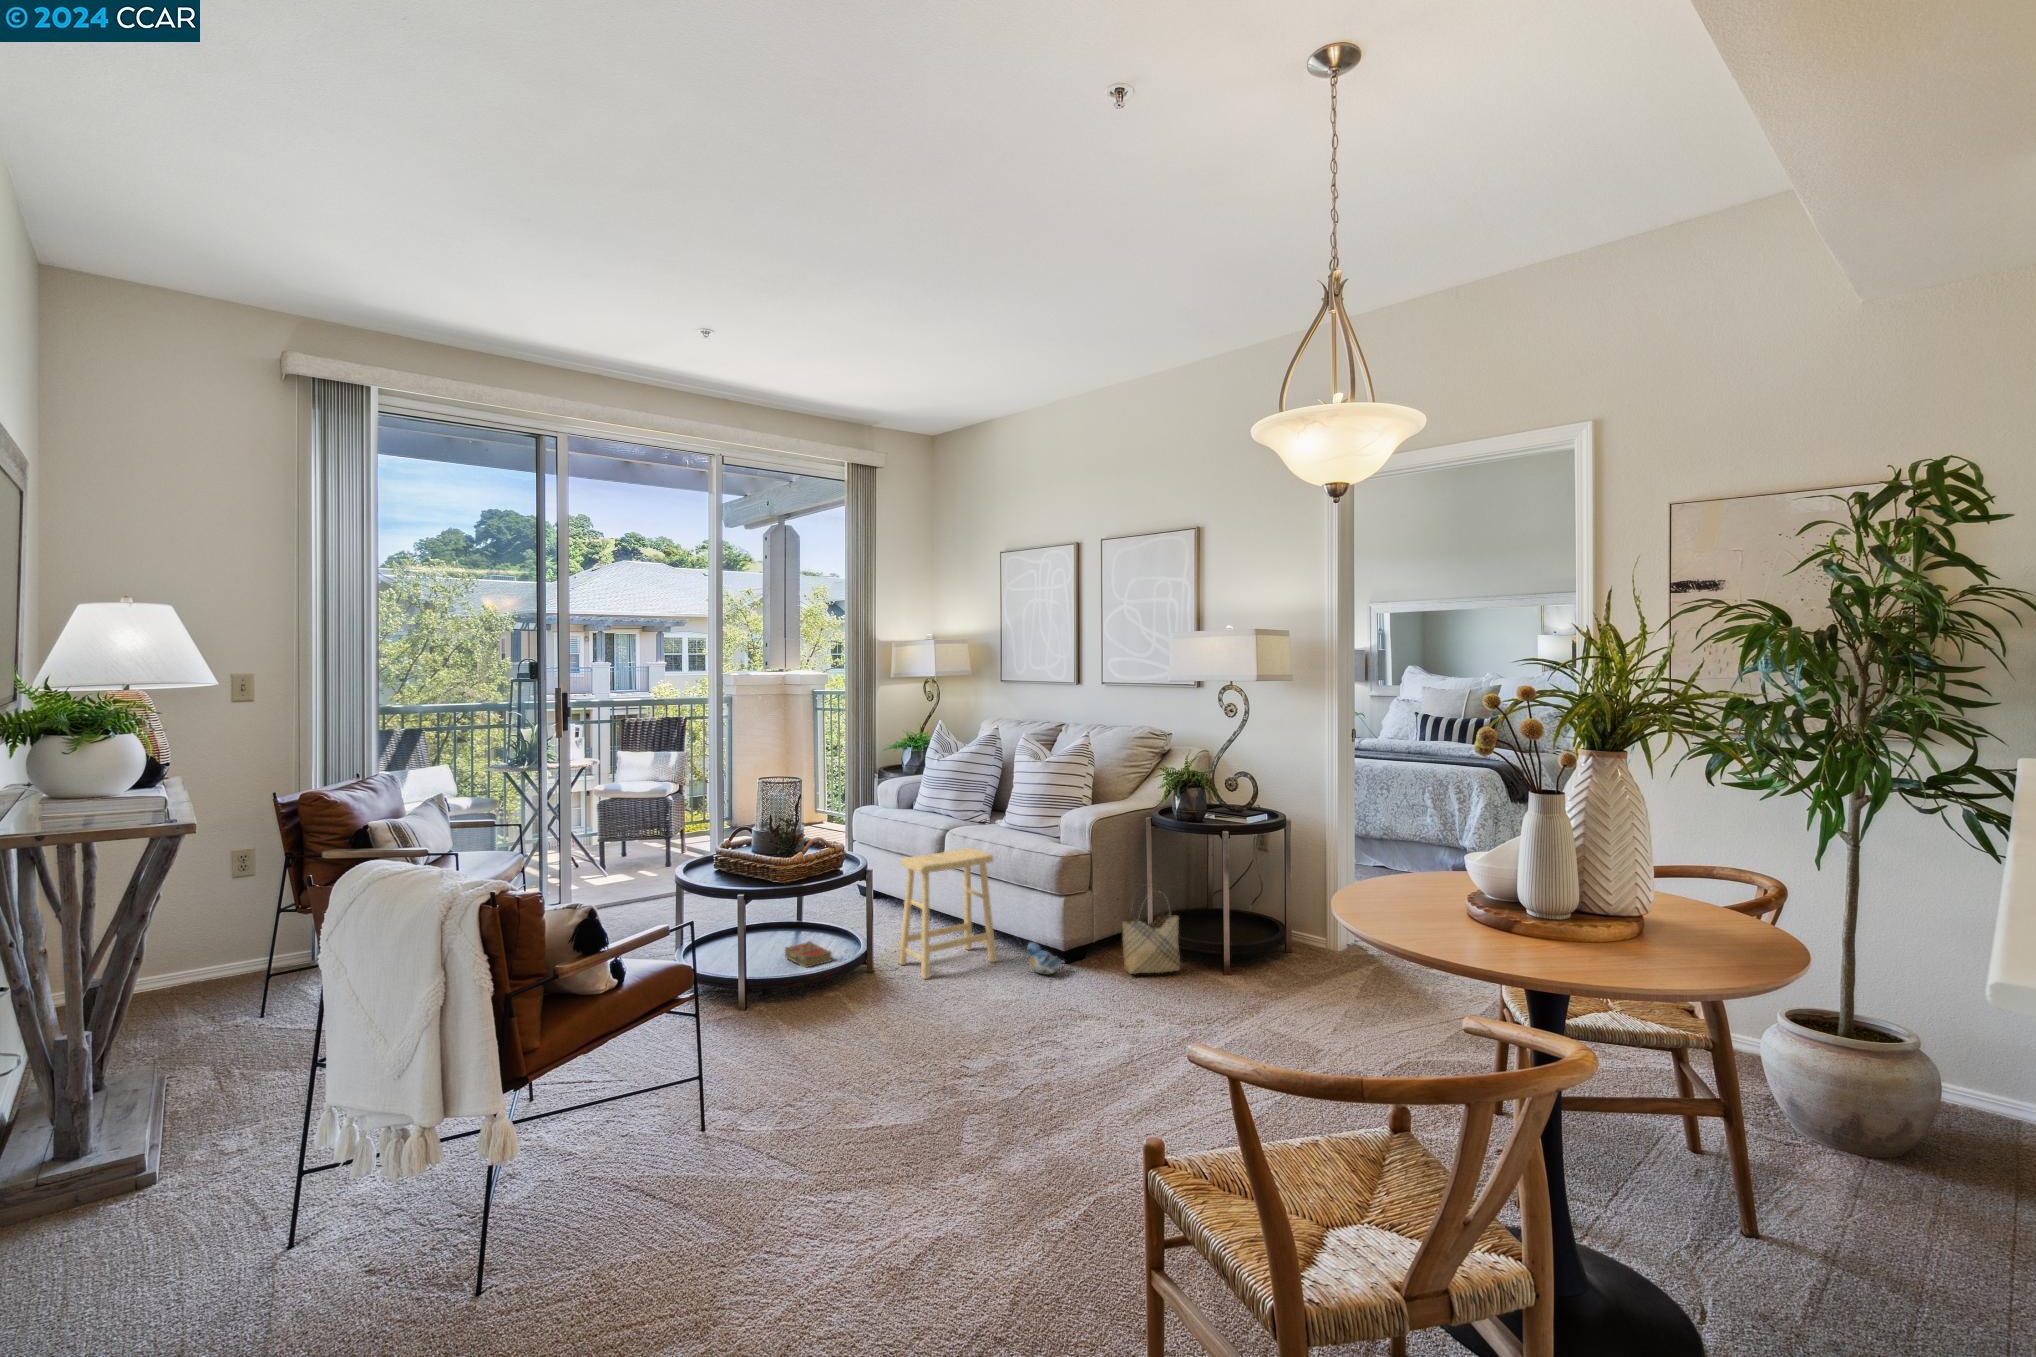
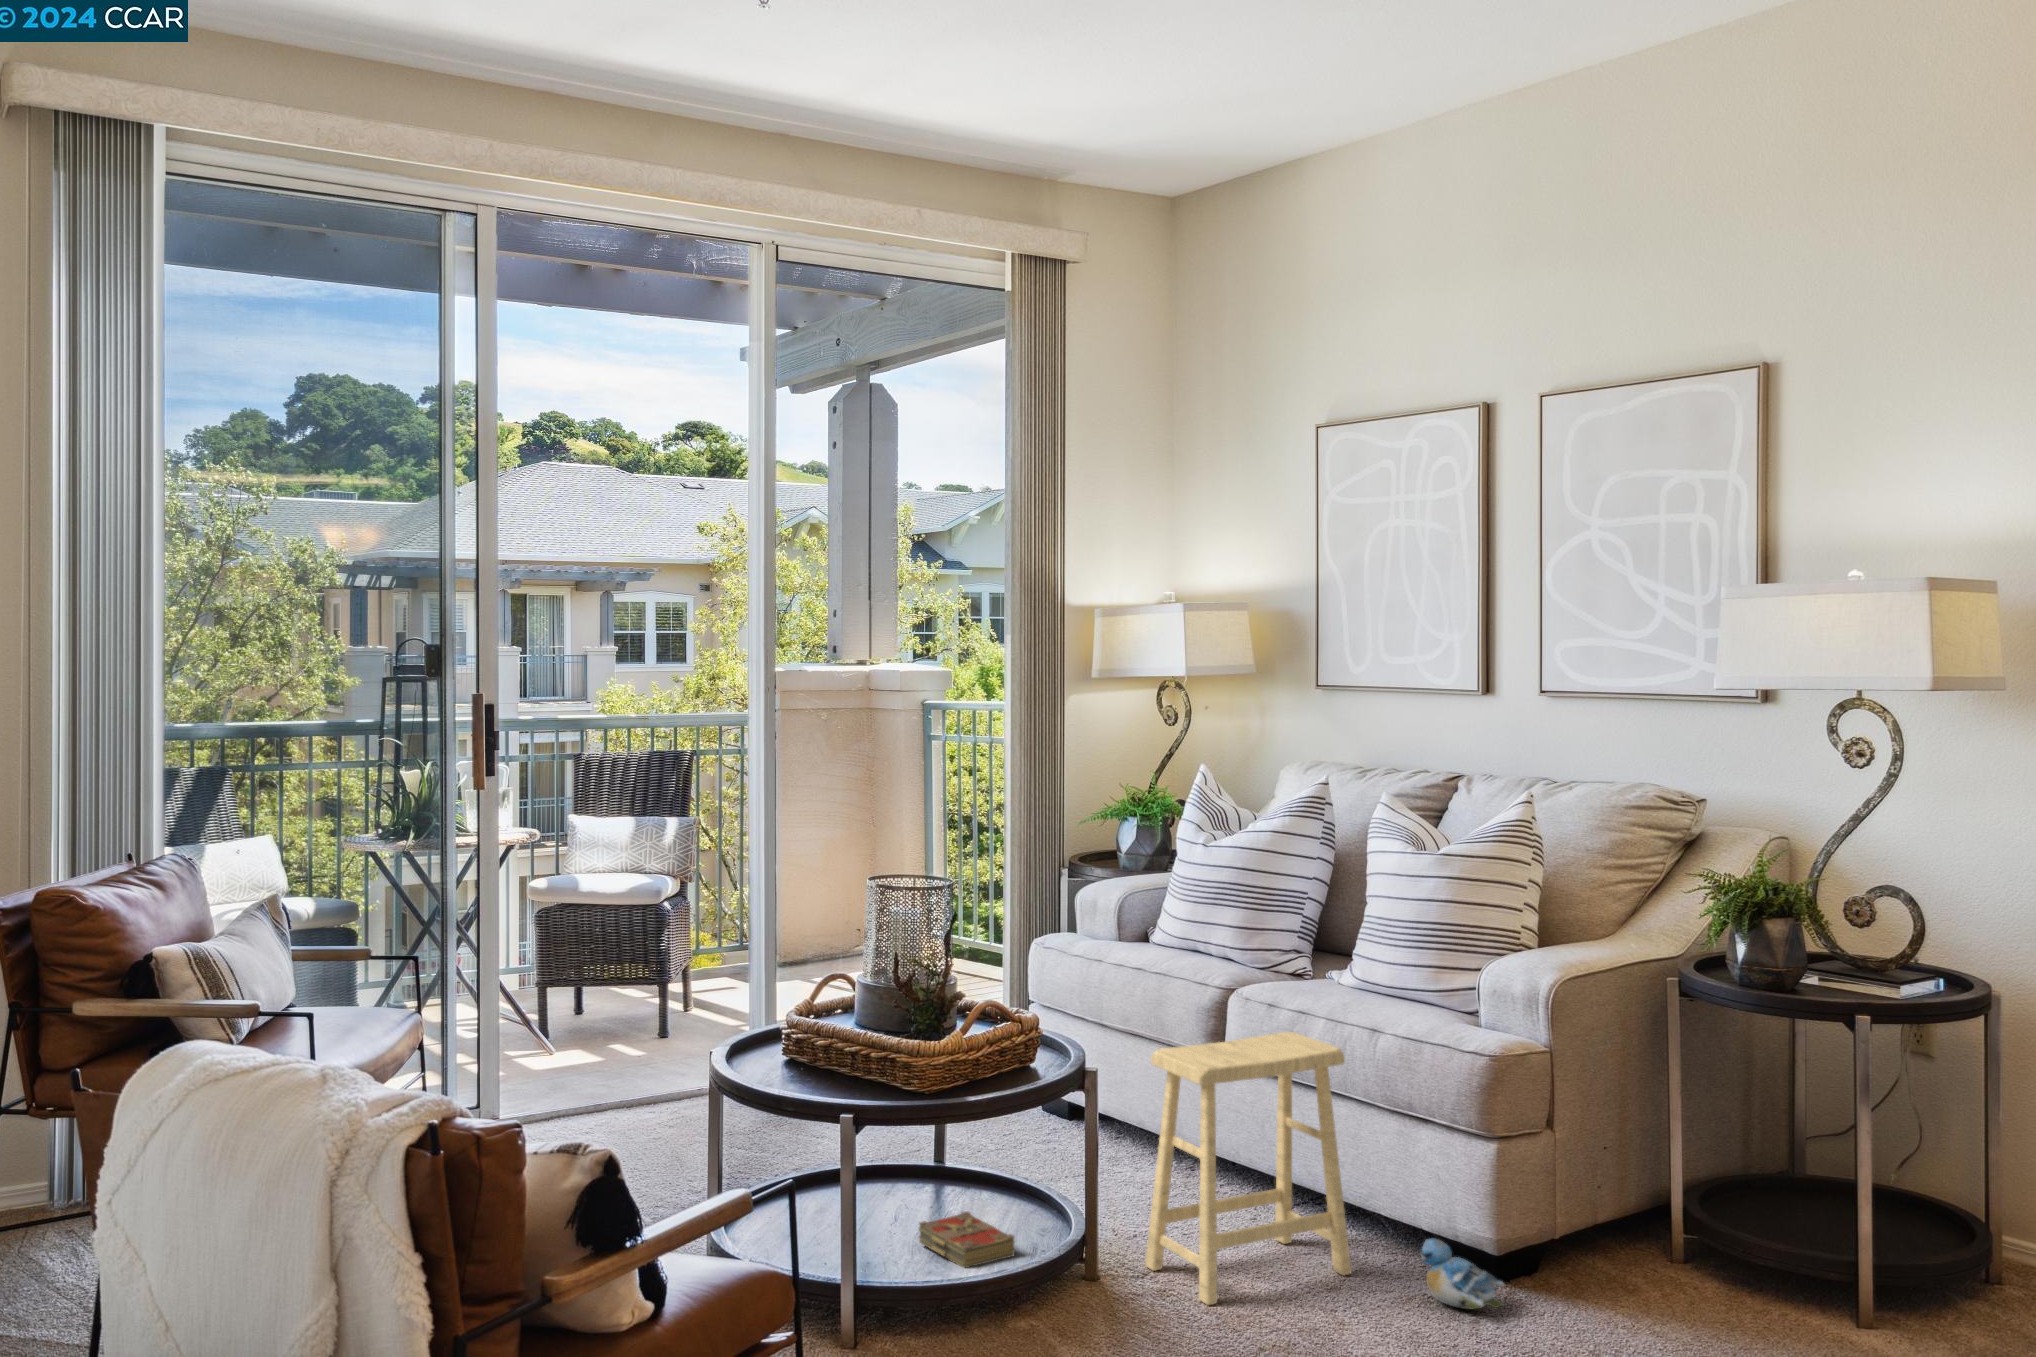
woven basket: present [1122,891,1180,974] -> none [1631,1125,1764,1319]

